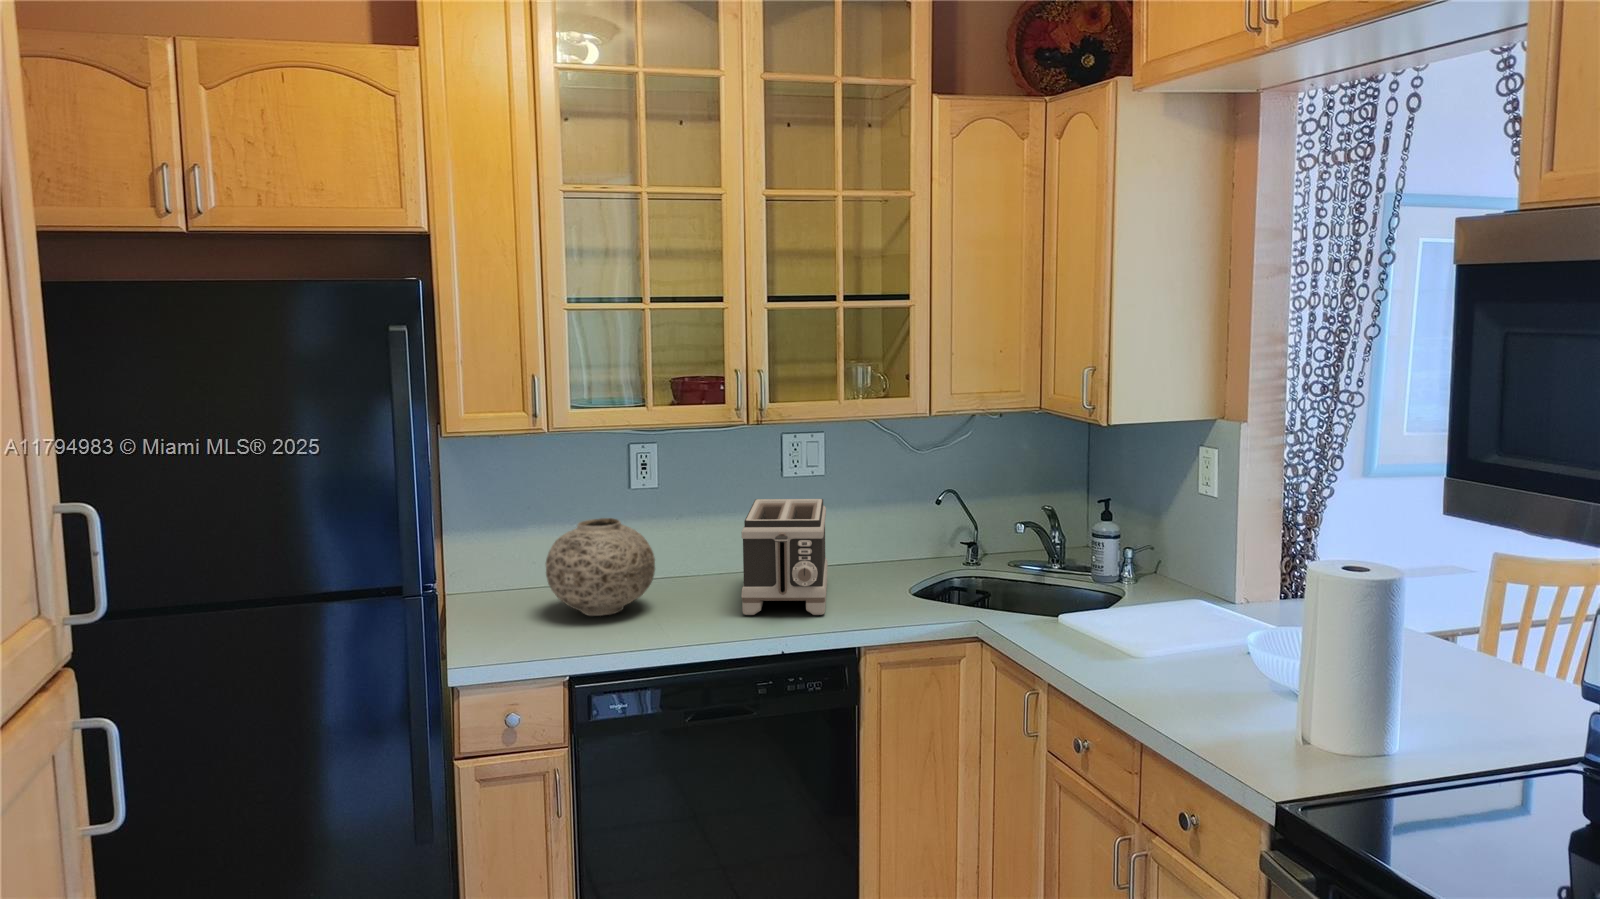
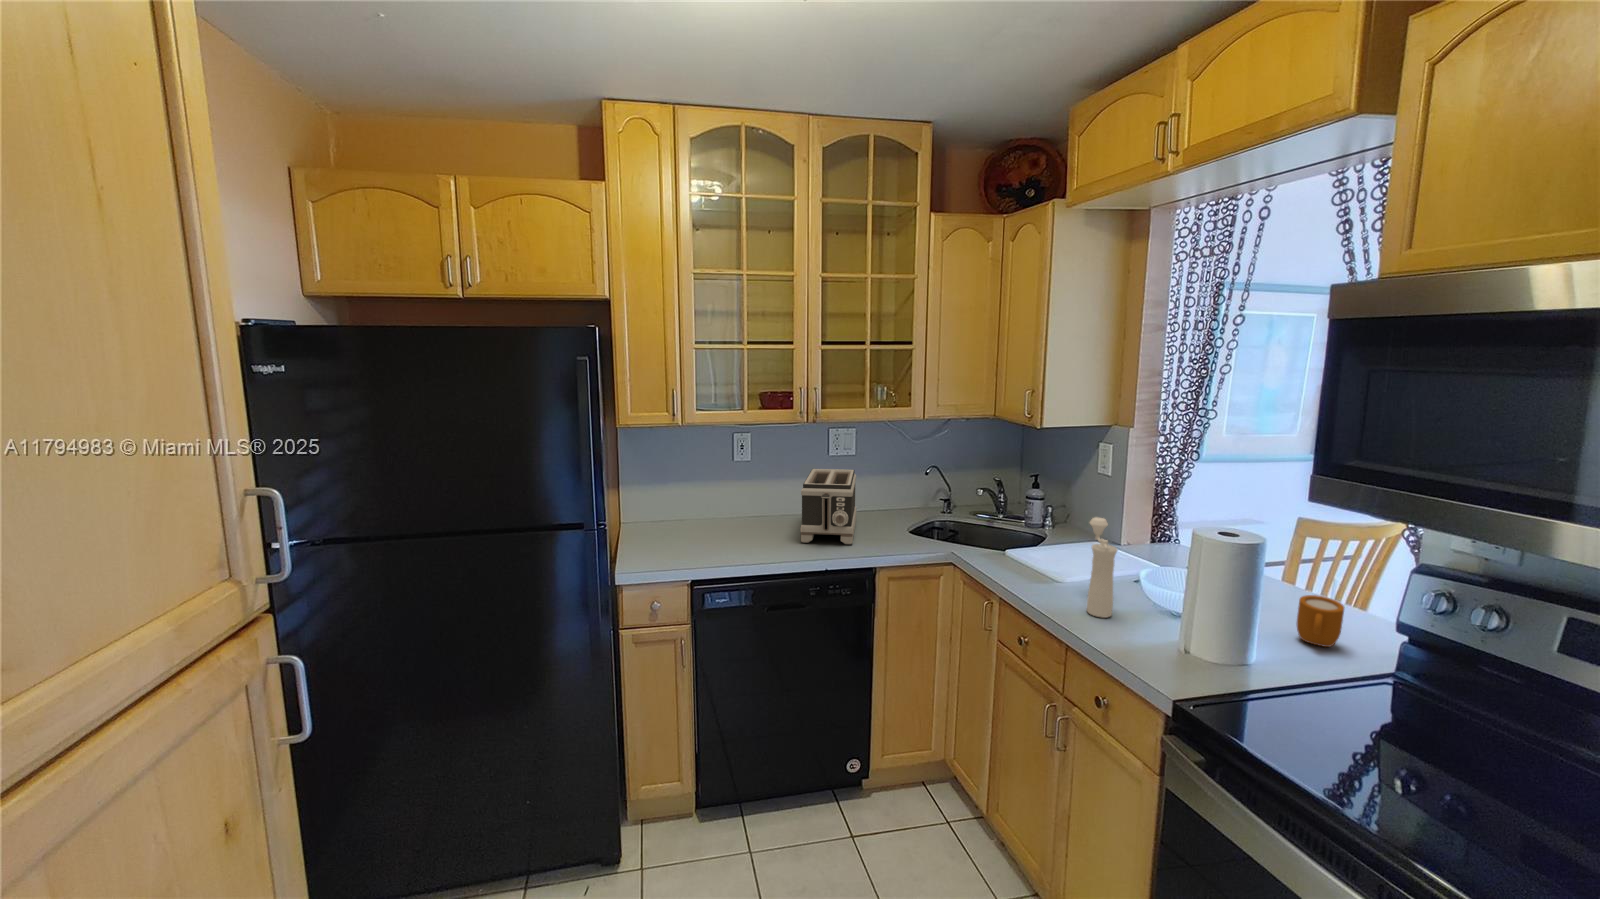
vase: present [545,518,655,616] -> none [681,479,748,539]
pepper mill: none [1178,551,1217,695] -> present [1087,517,1117,618]
mug: none [1462,645,1520,716] -> present [1297,595,1344,647]

